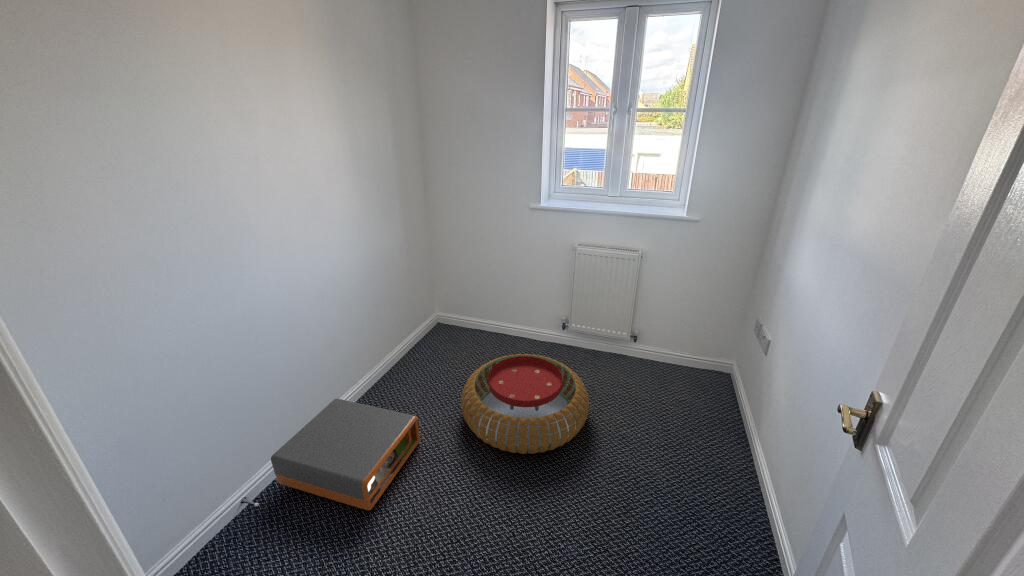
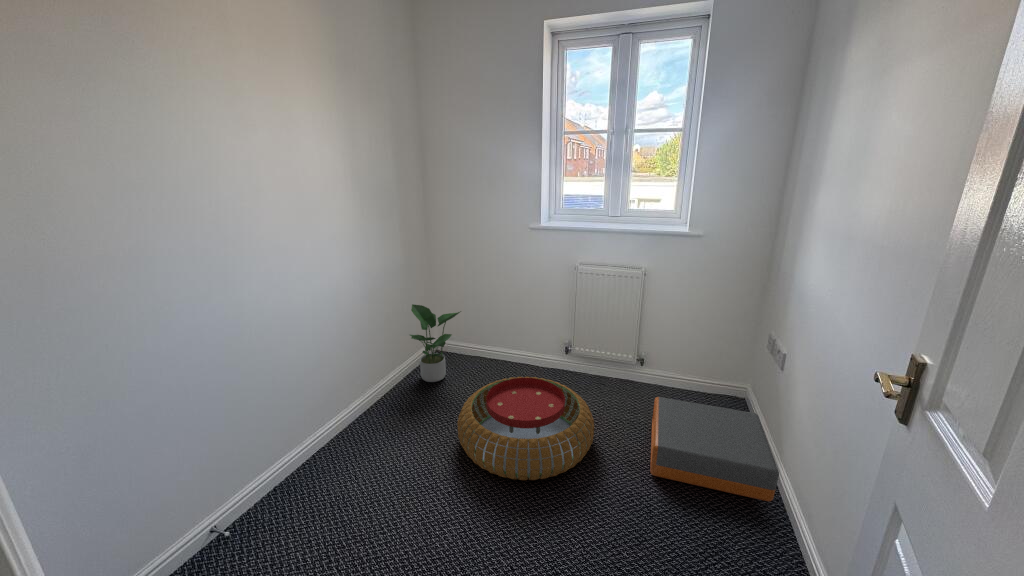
potted plant: none [411,281,463,355] -> present [410,304,461,382]
storage box: present [271,399,420,510] -> present [650,397,779,502]

